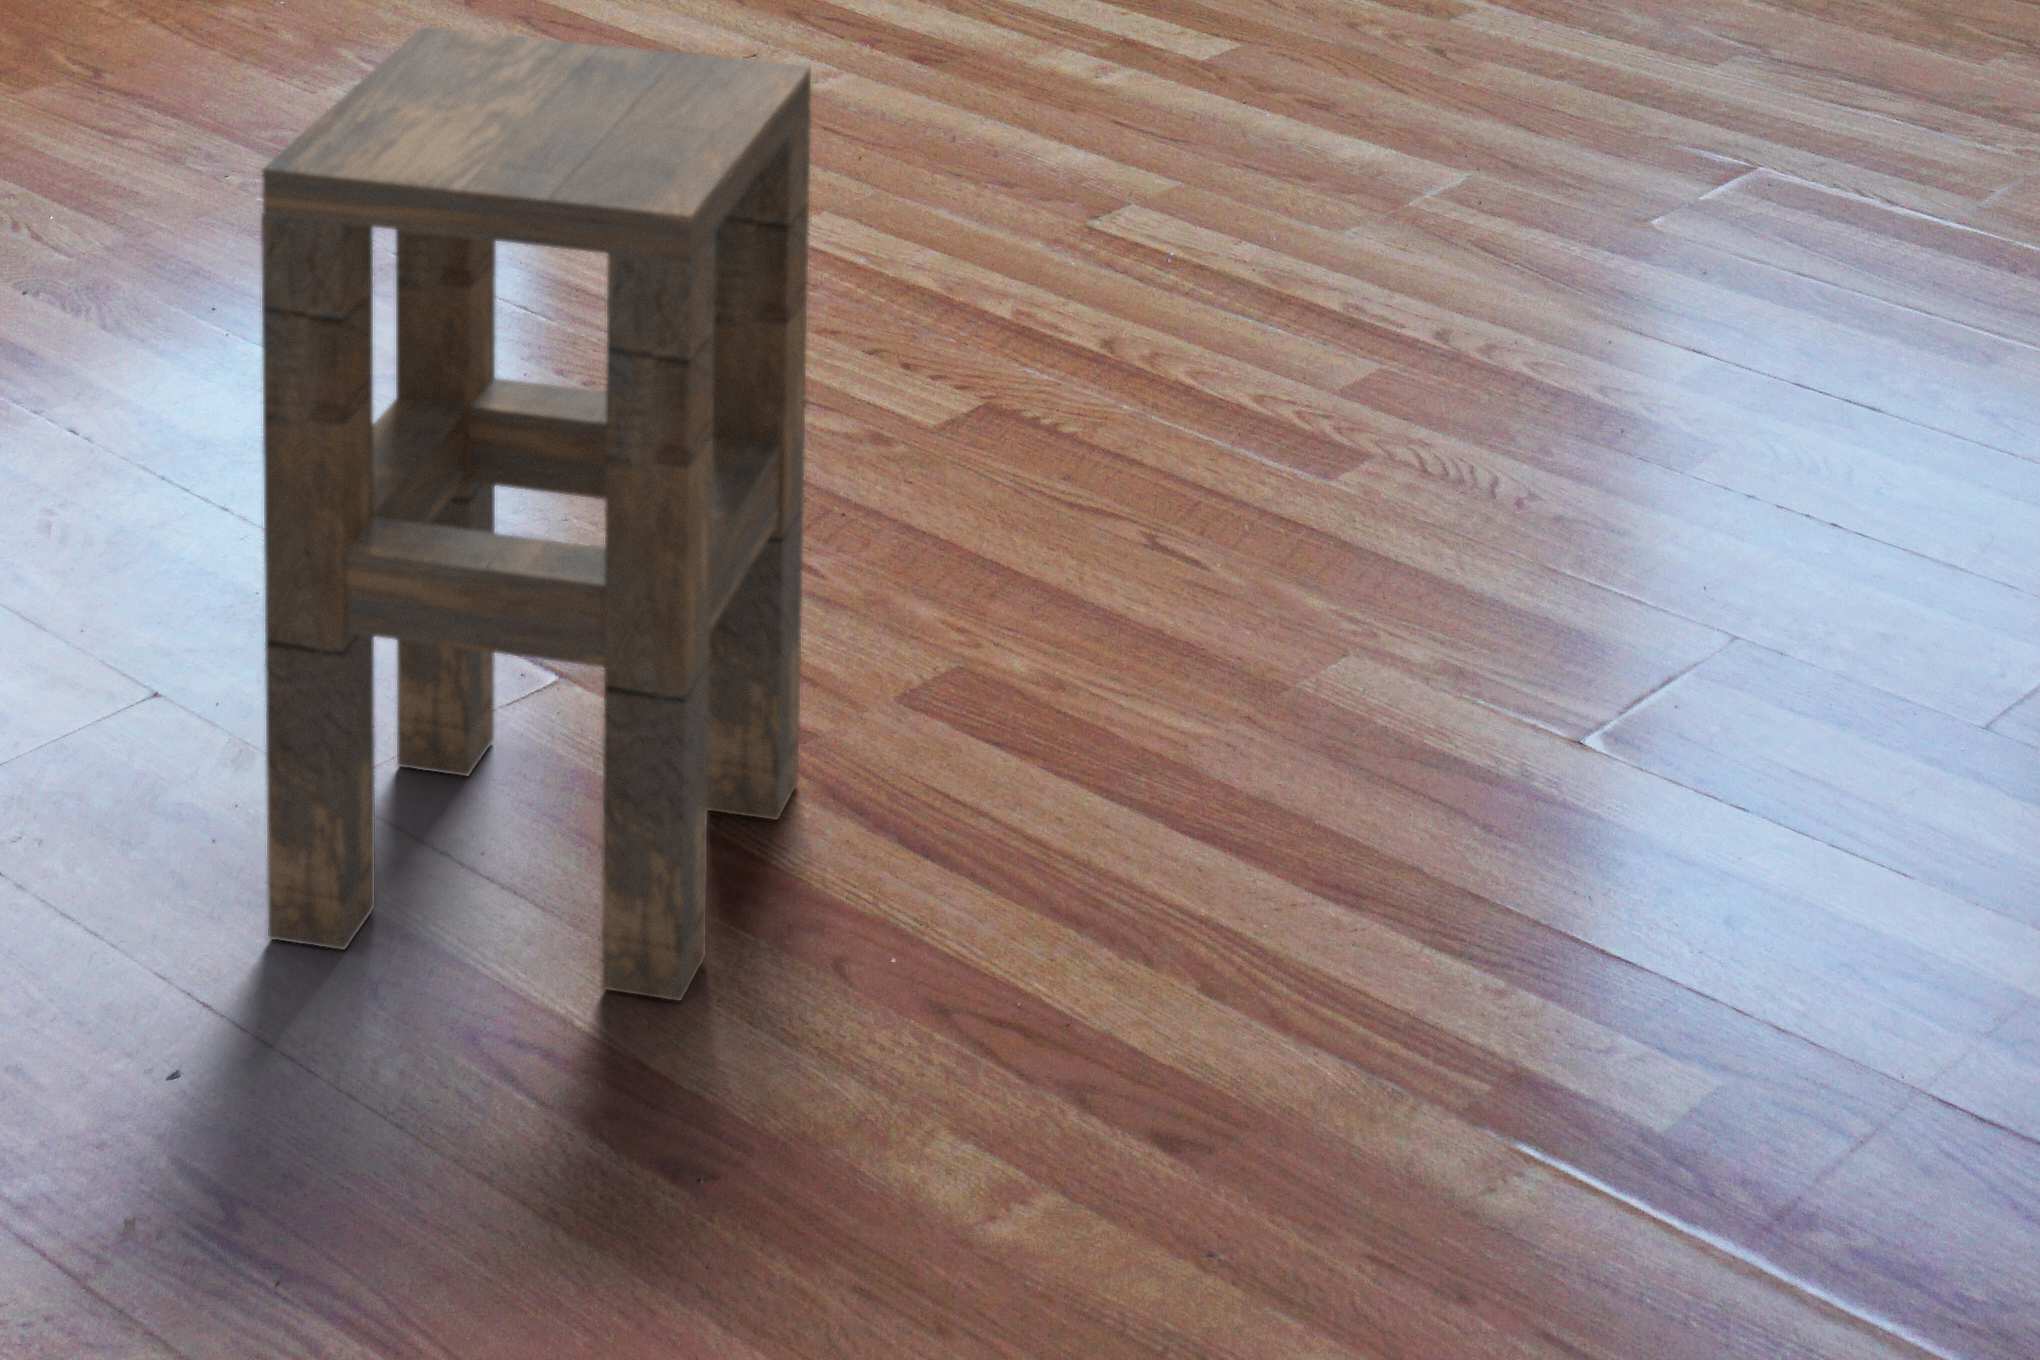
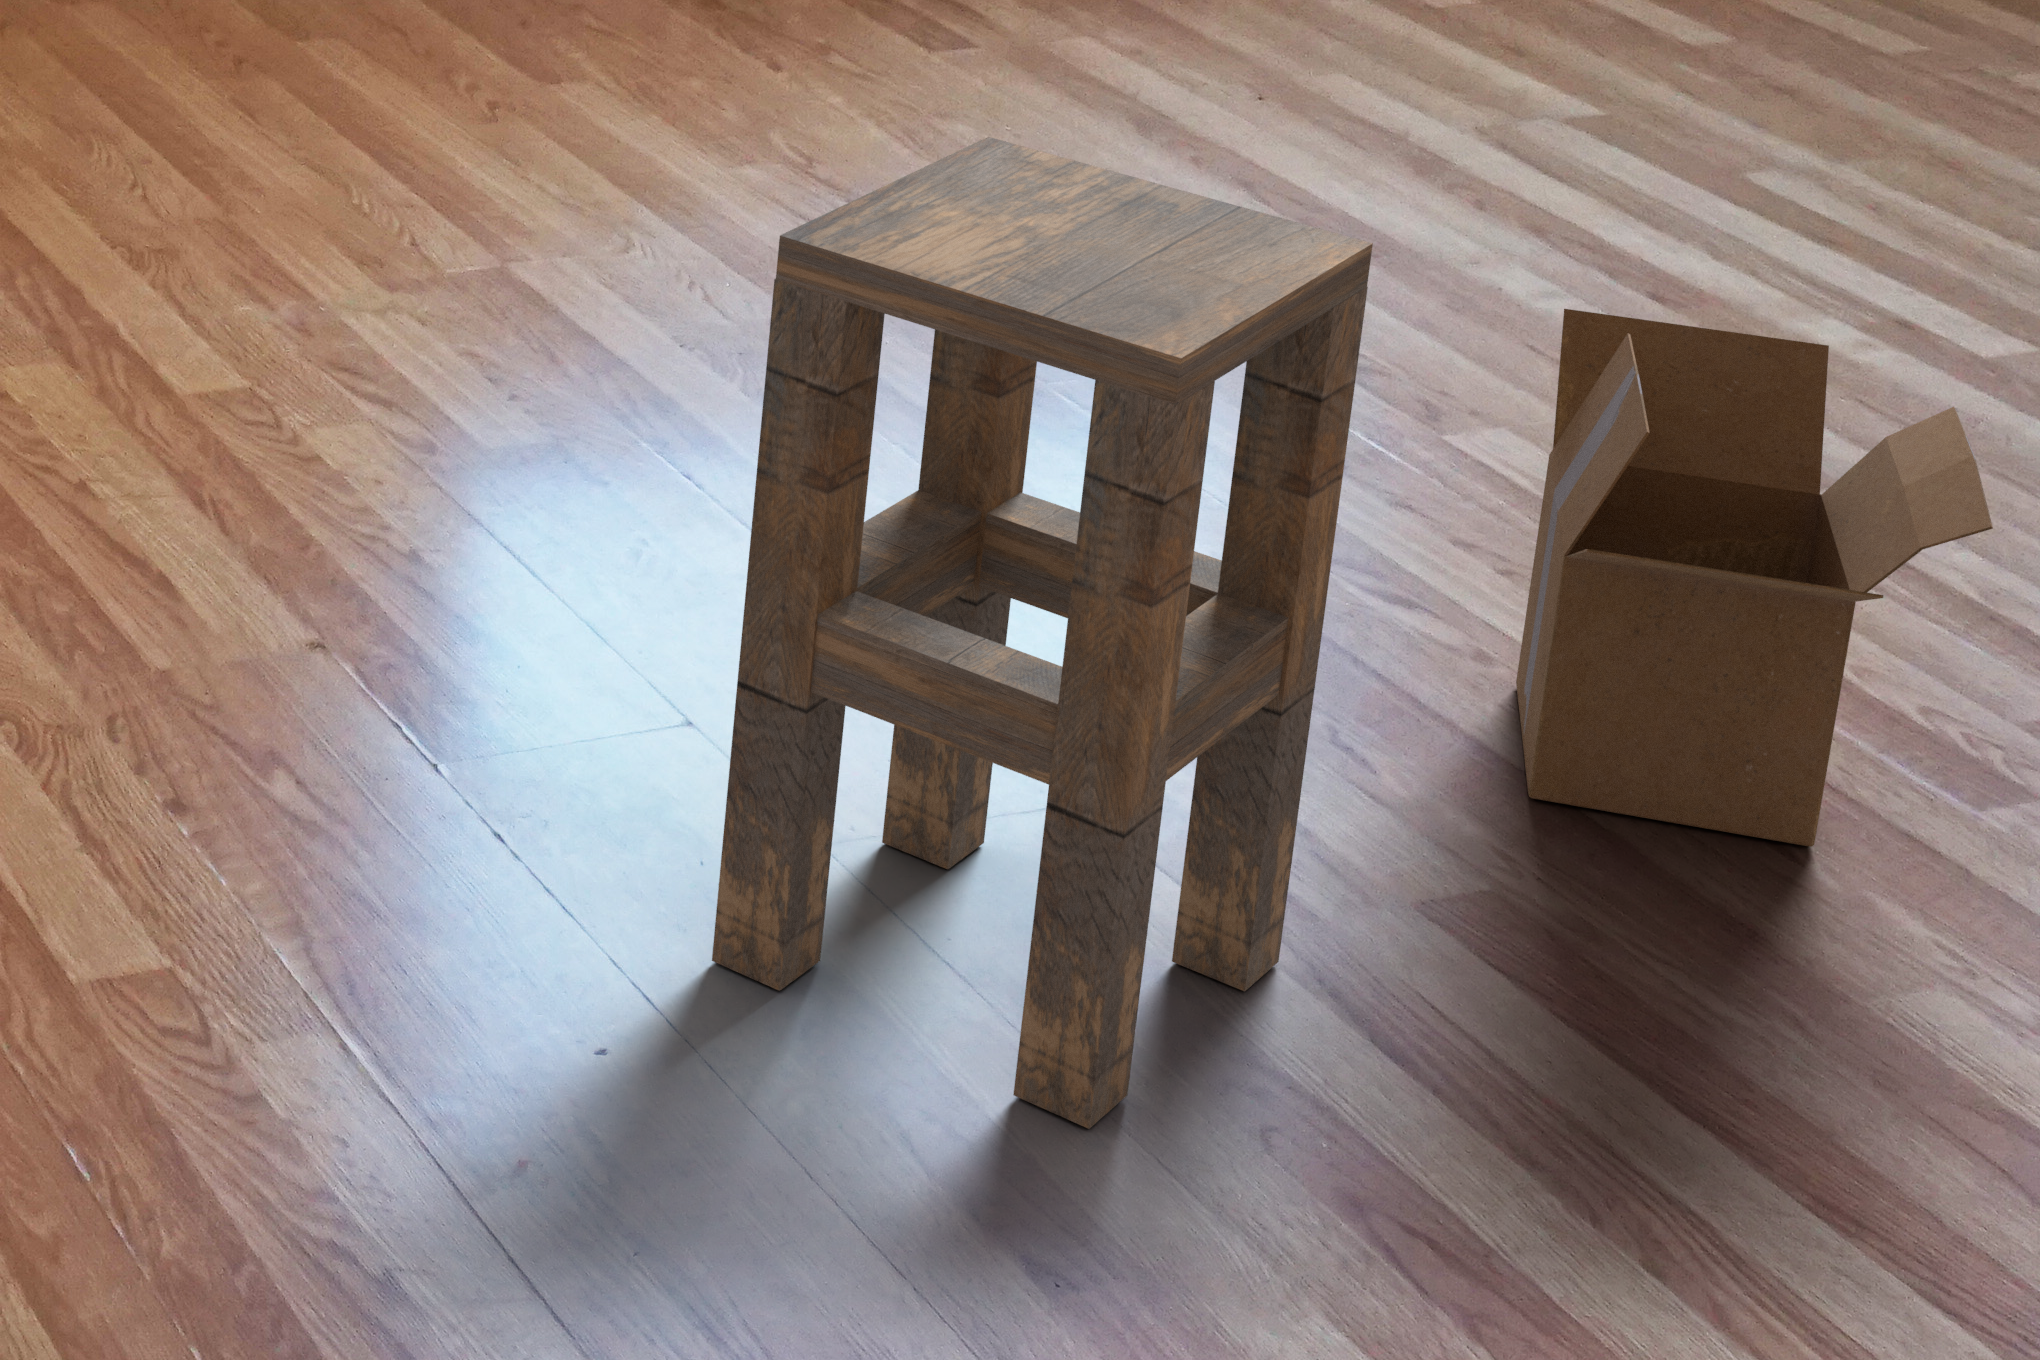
cardboard box: none [914,80,1317,561] -> present [1516,309,1993,847]

